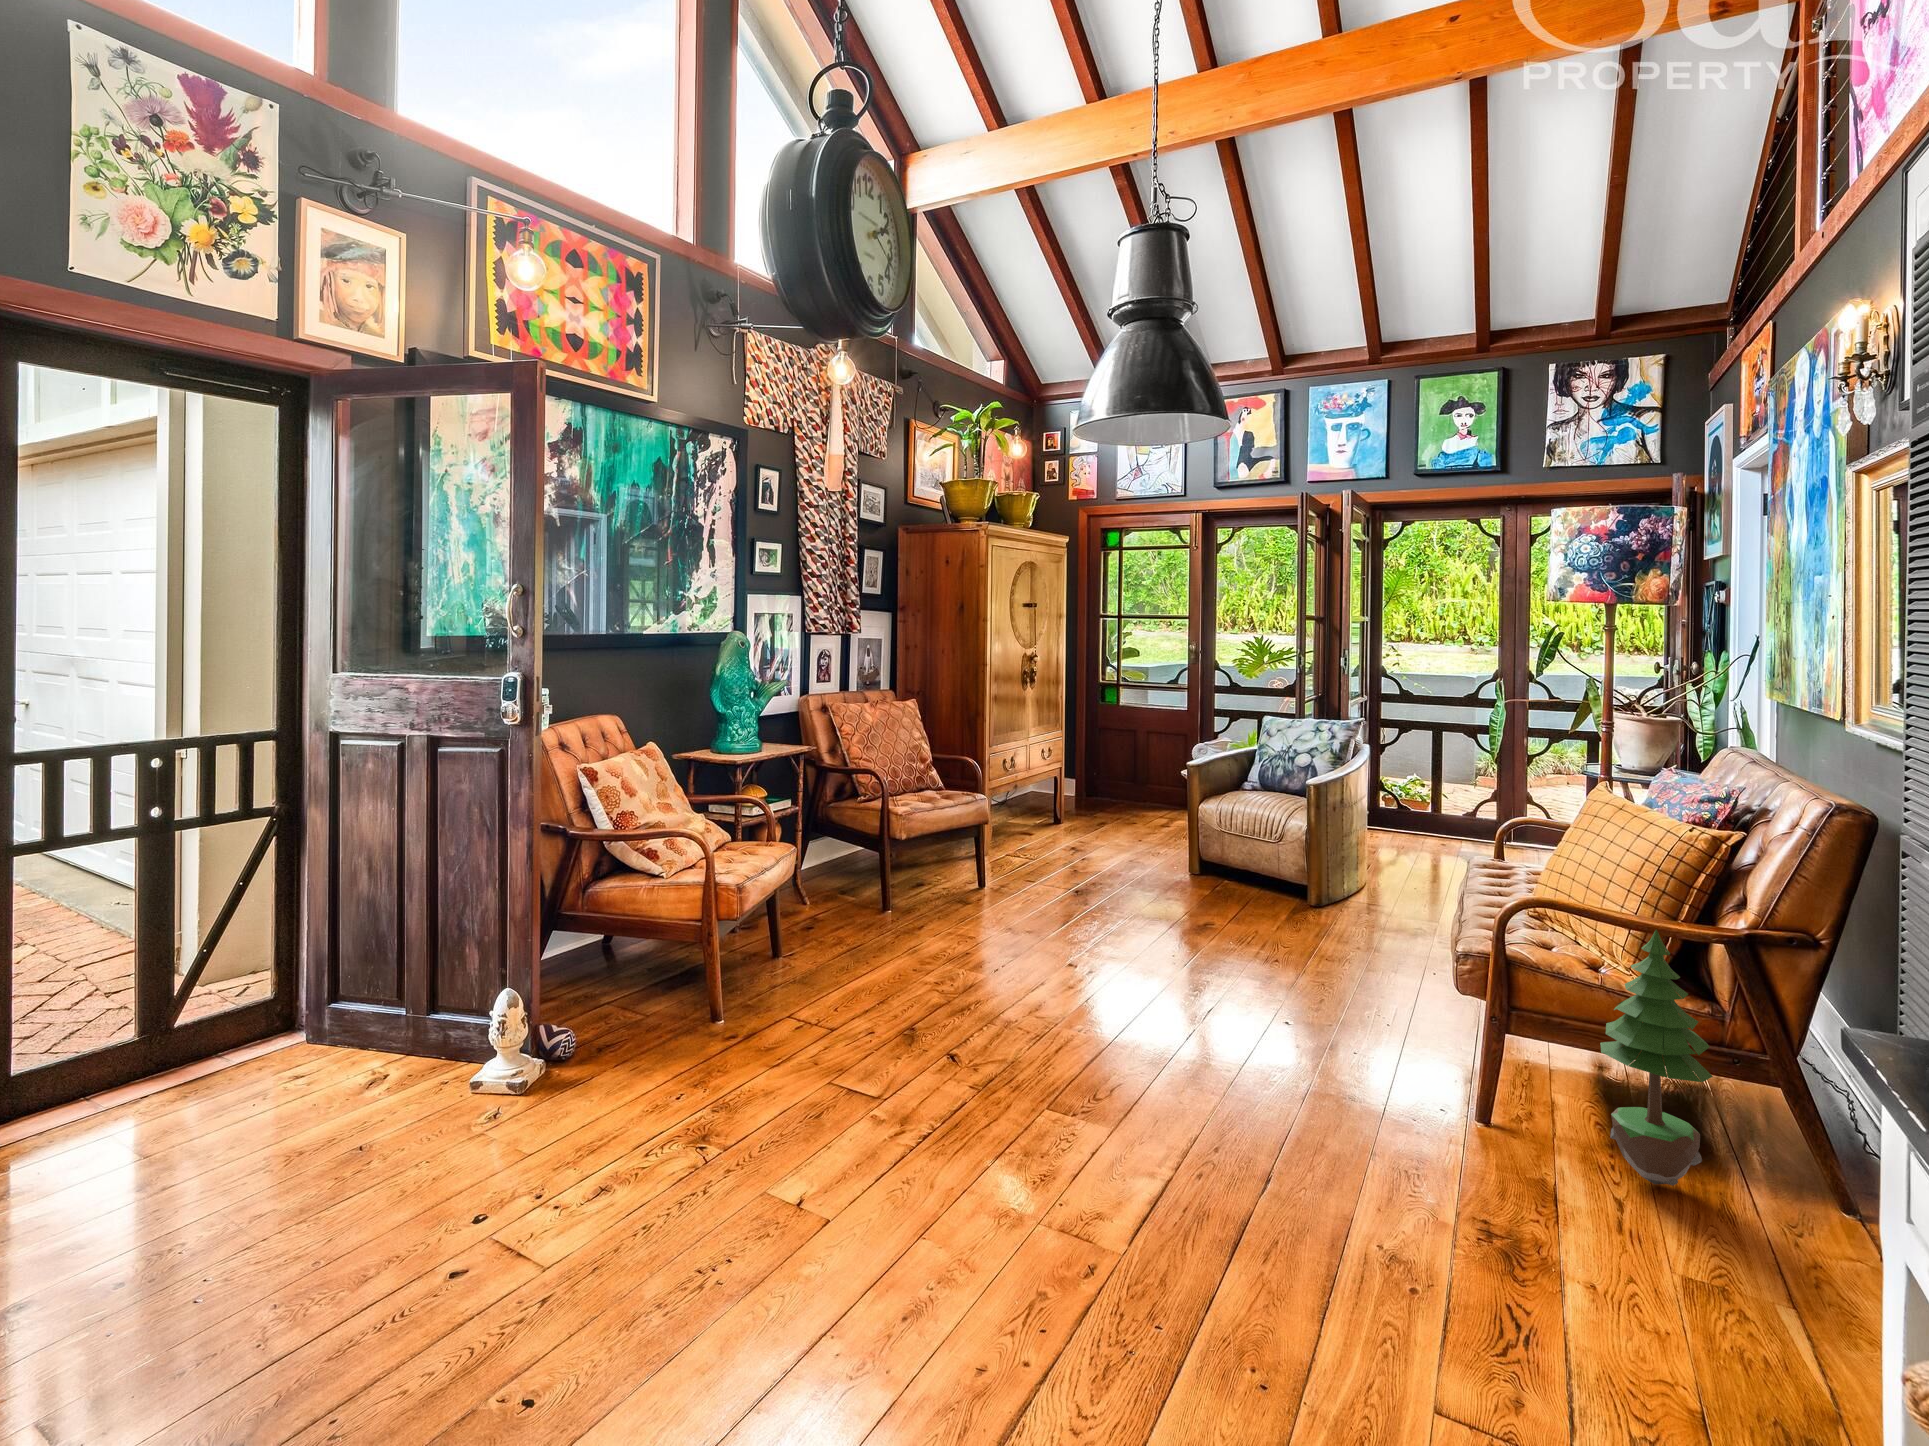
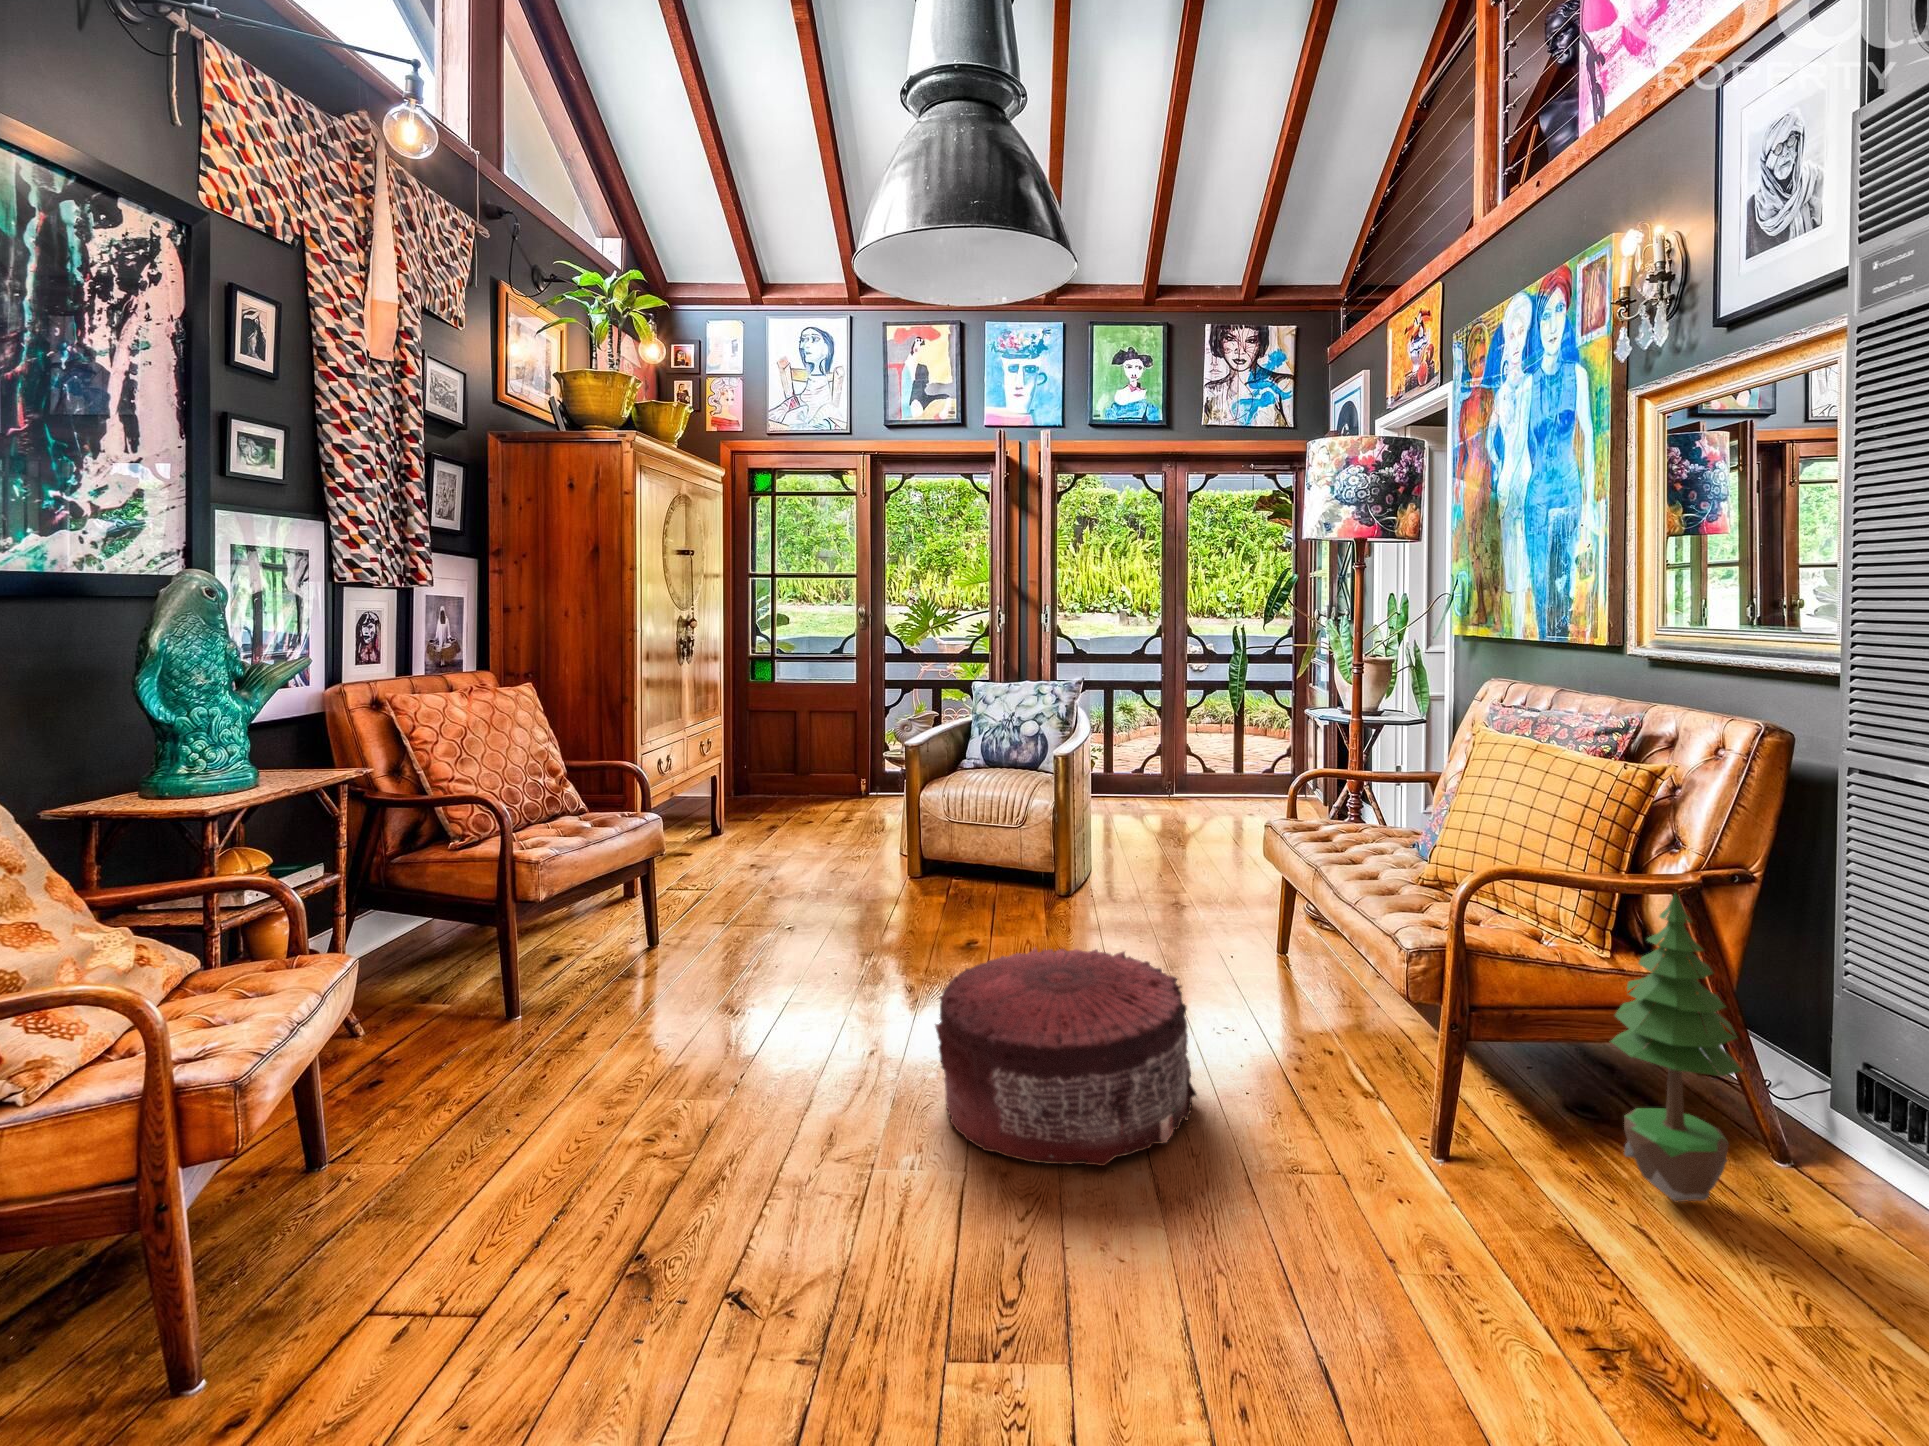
pouf: none [1113,914,1300,1054] -> present [935,948,1197,1166]

